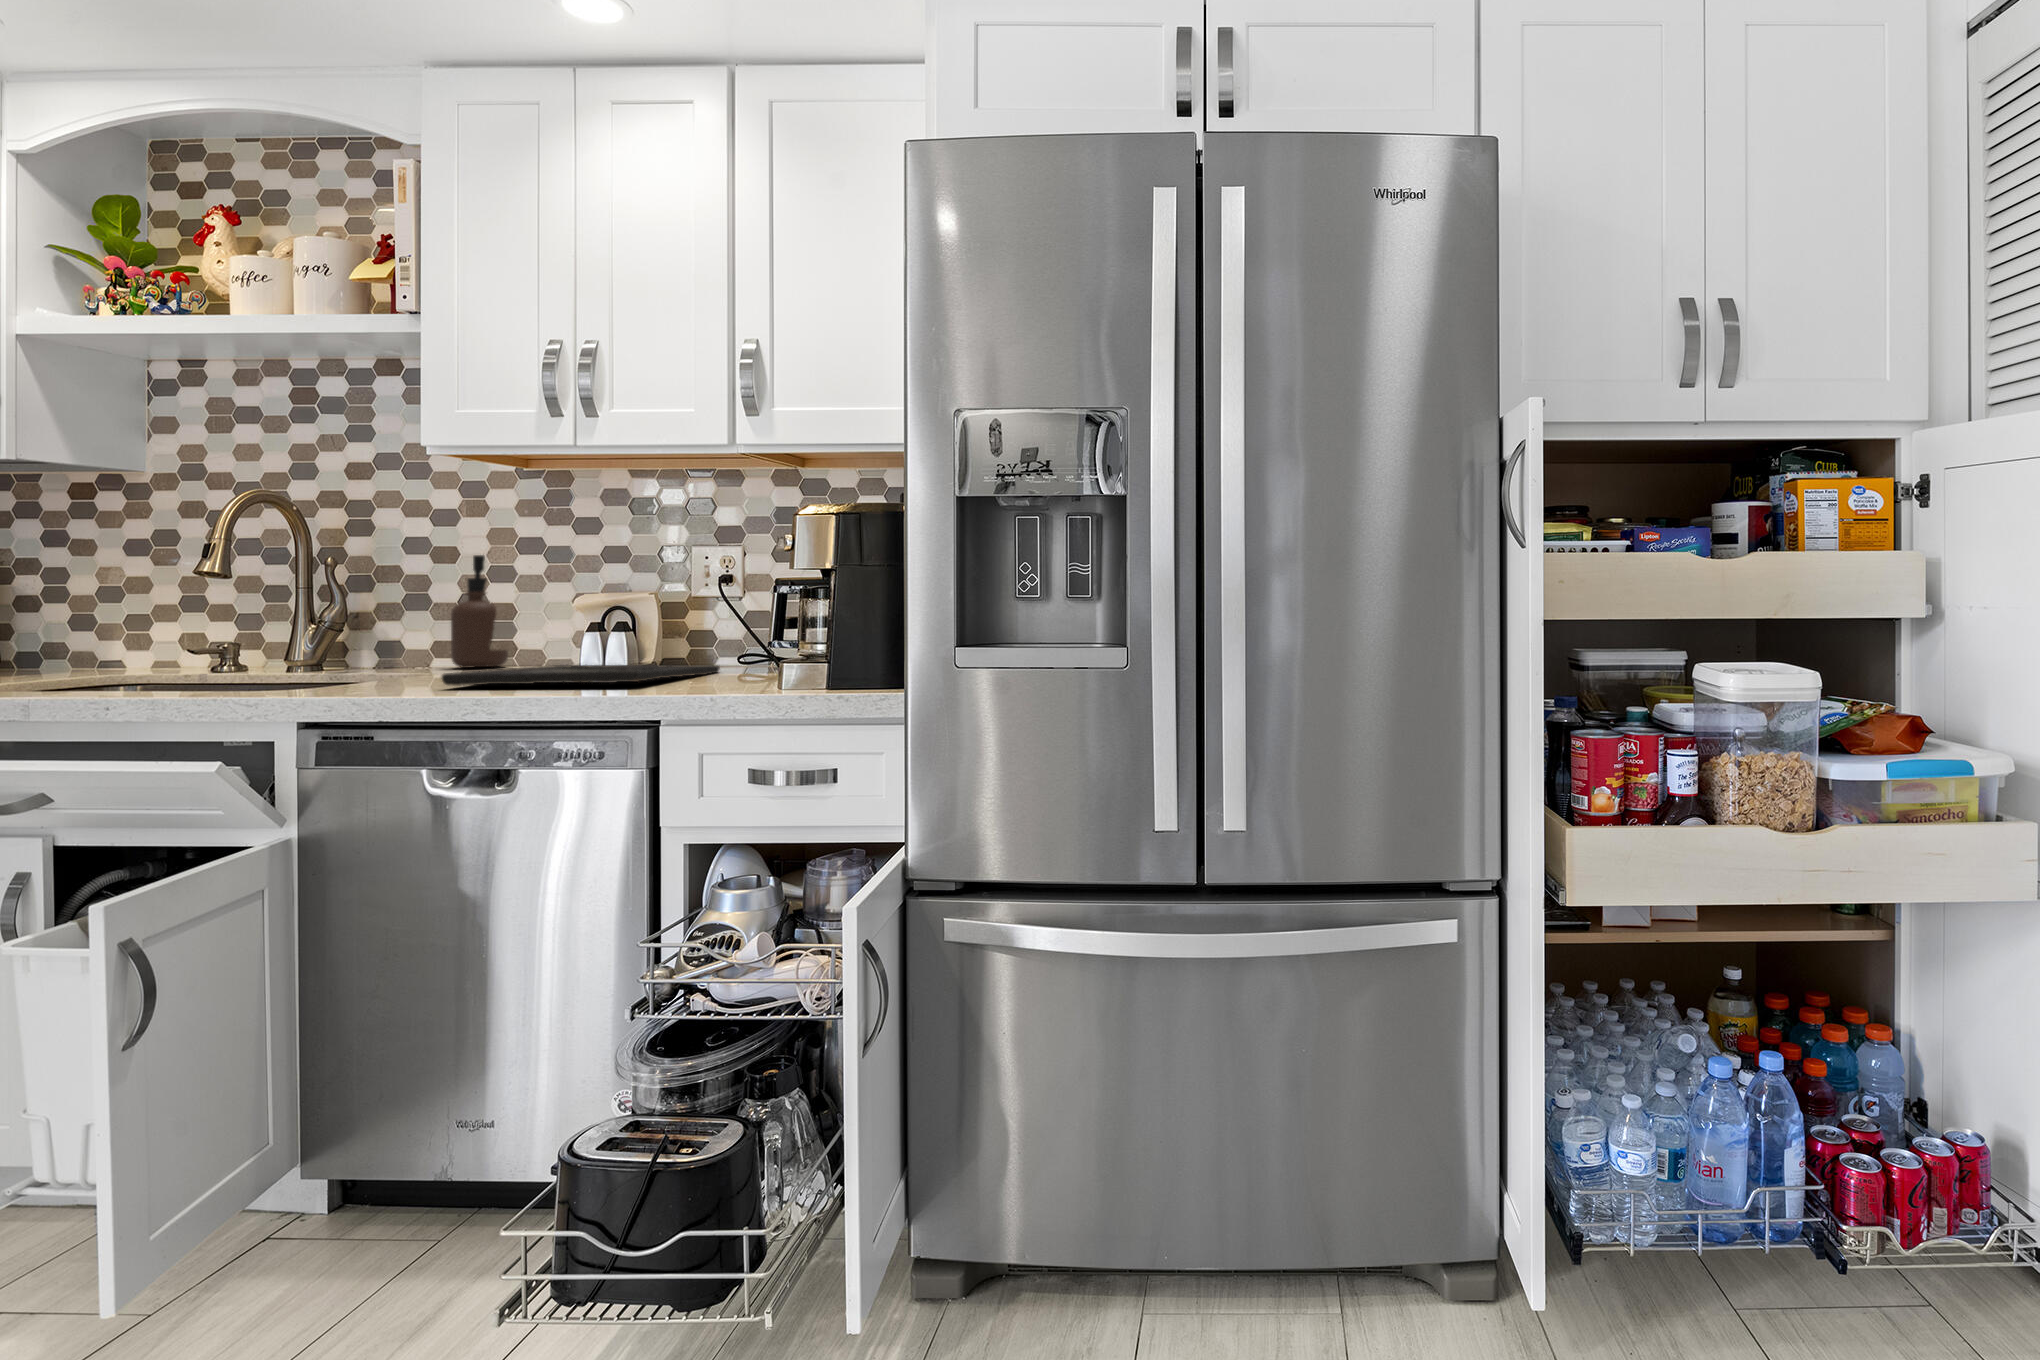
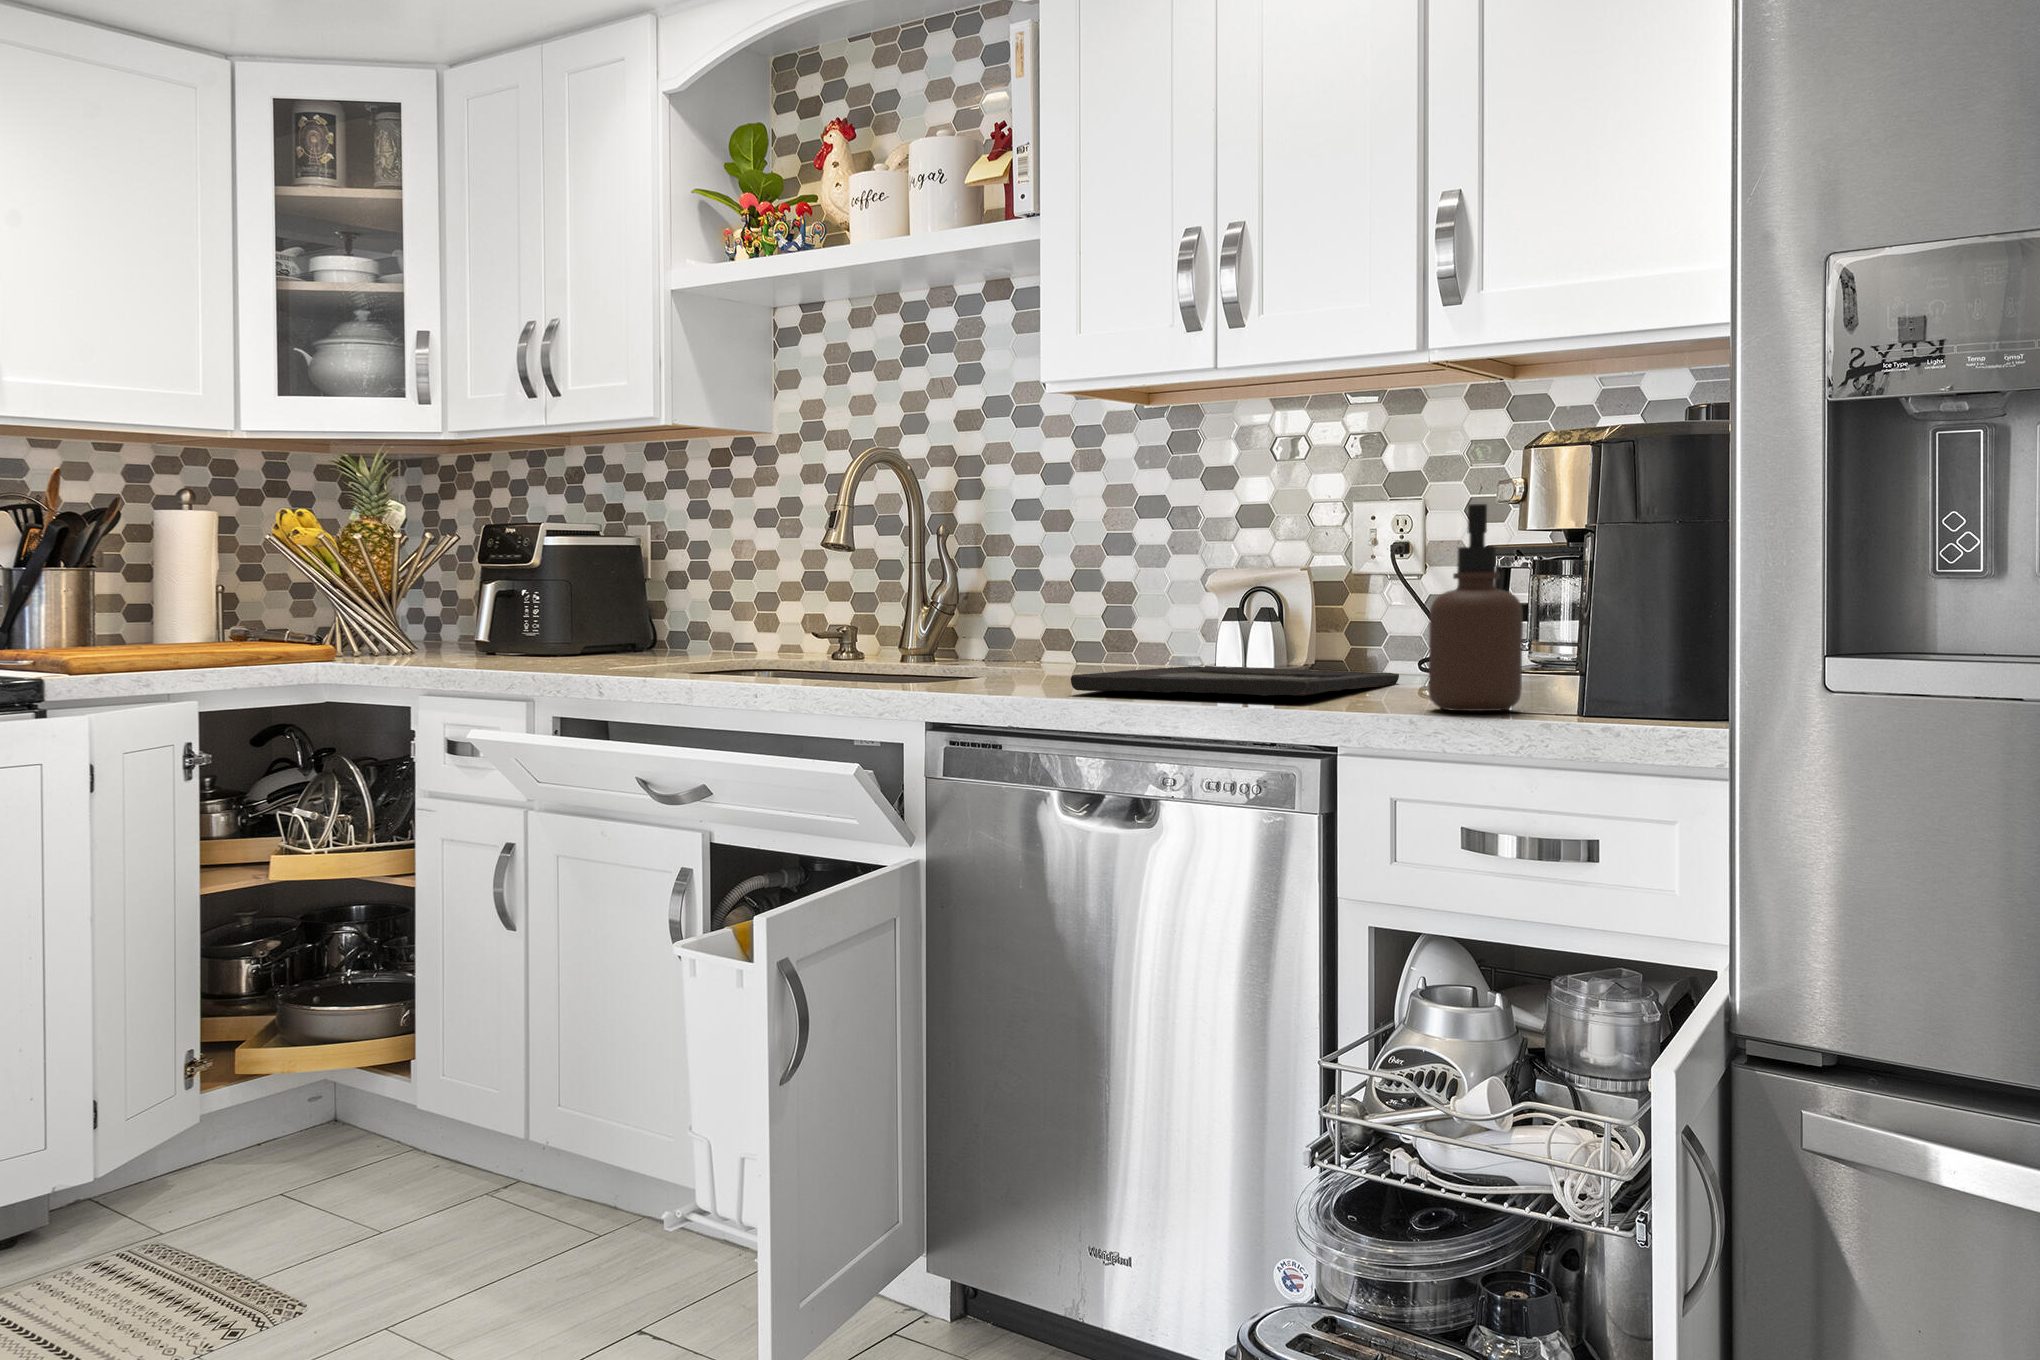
soap dispenser: present [451,555,508,668] -> present [1429,504,1523,711]

